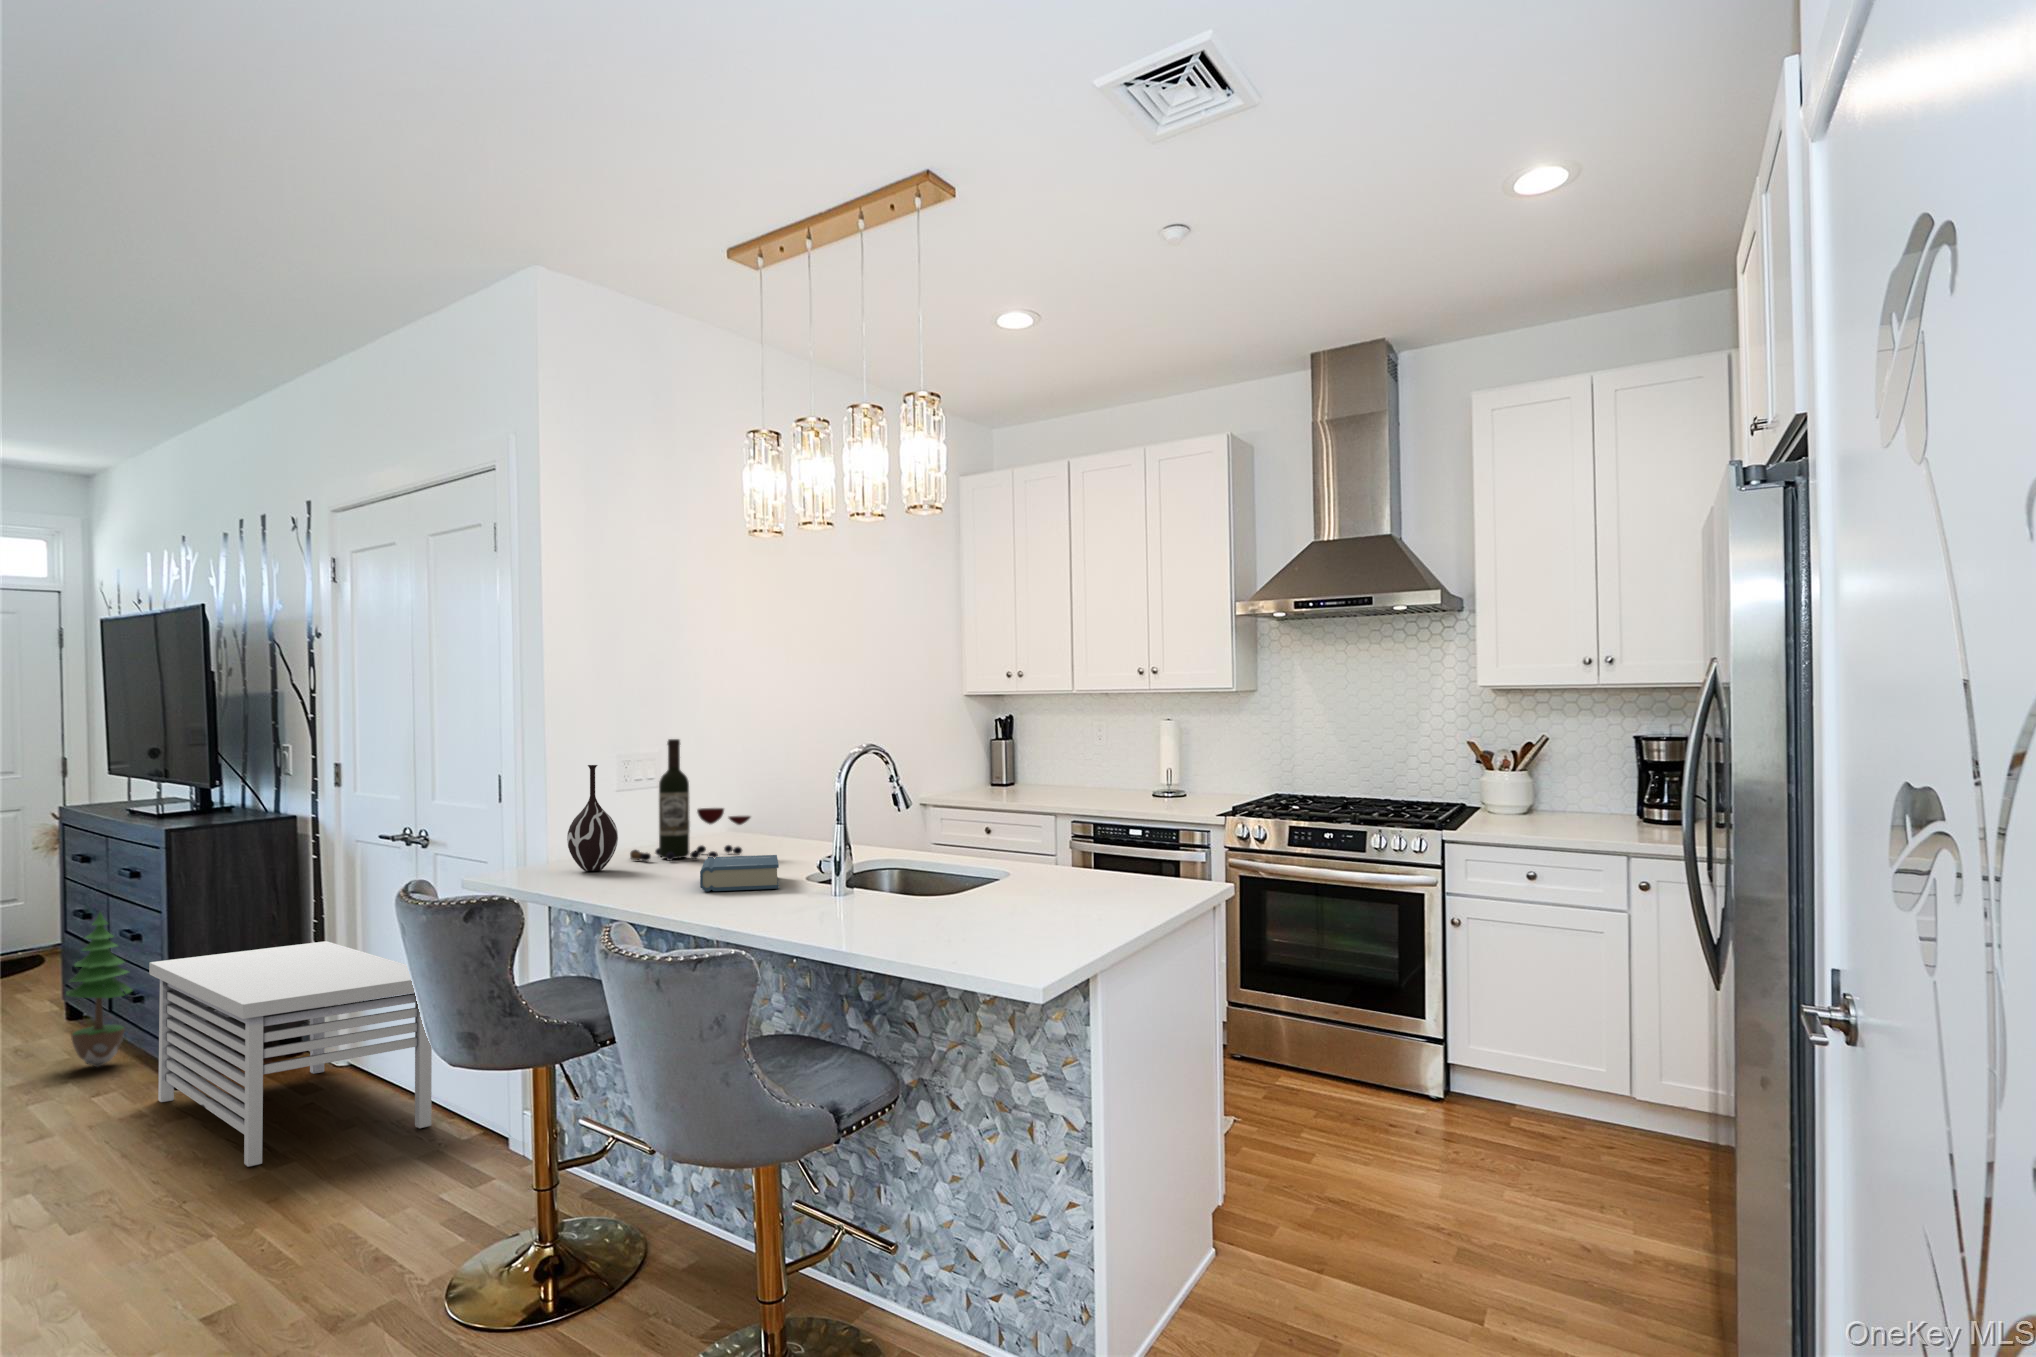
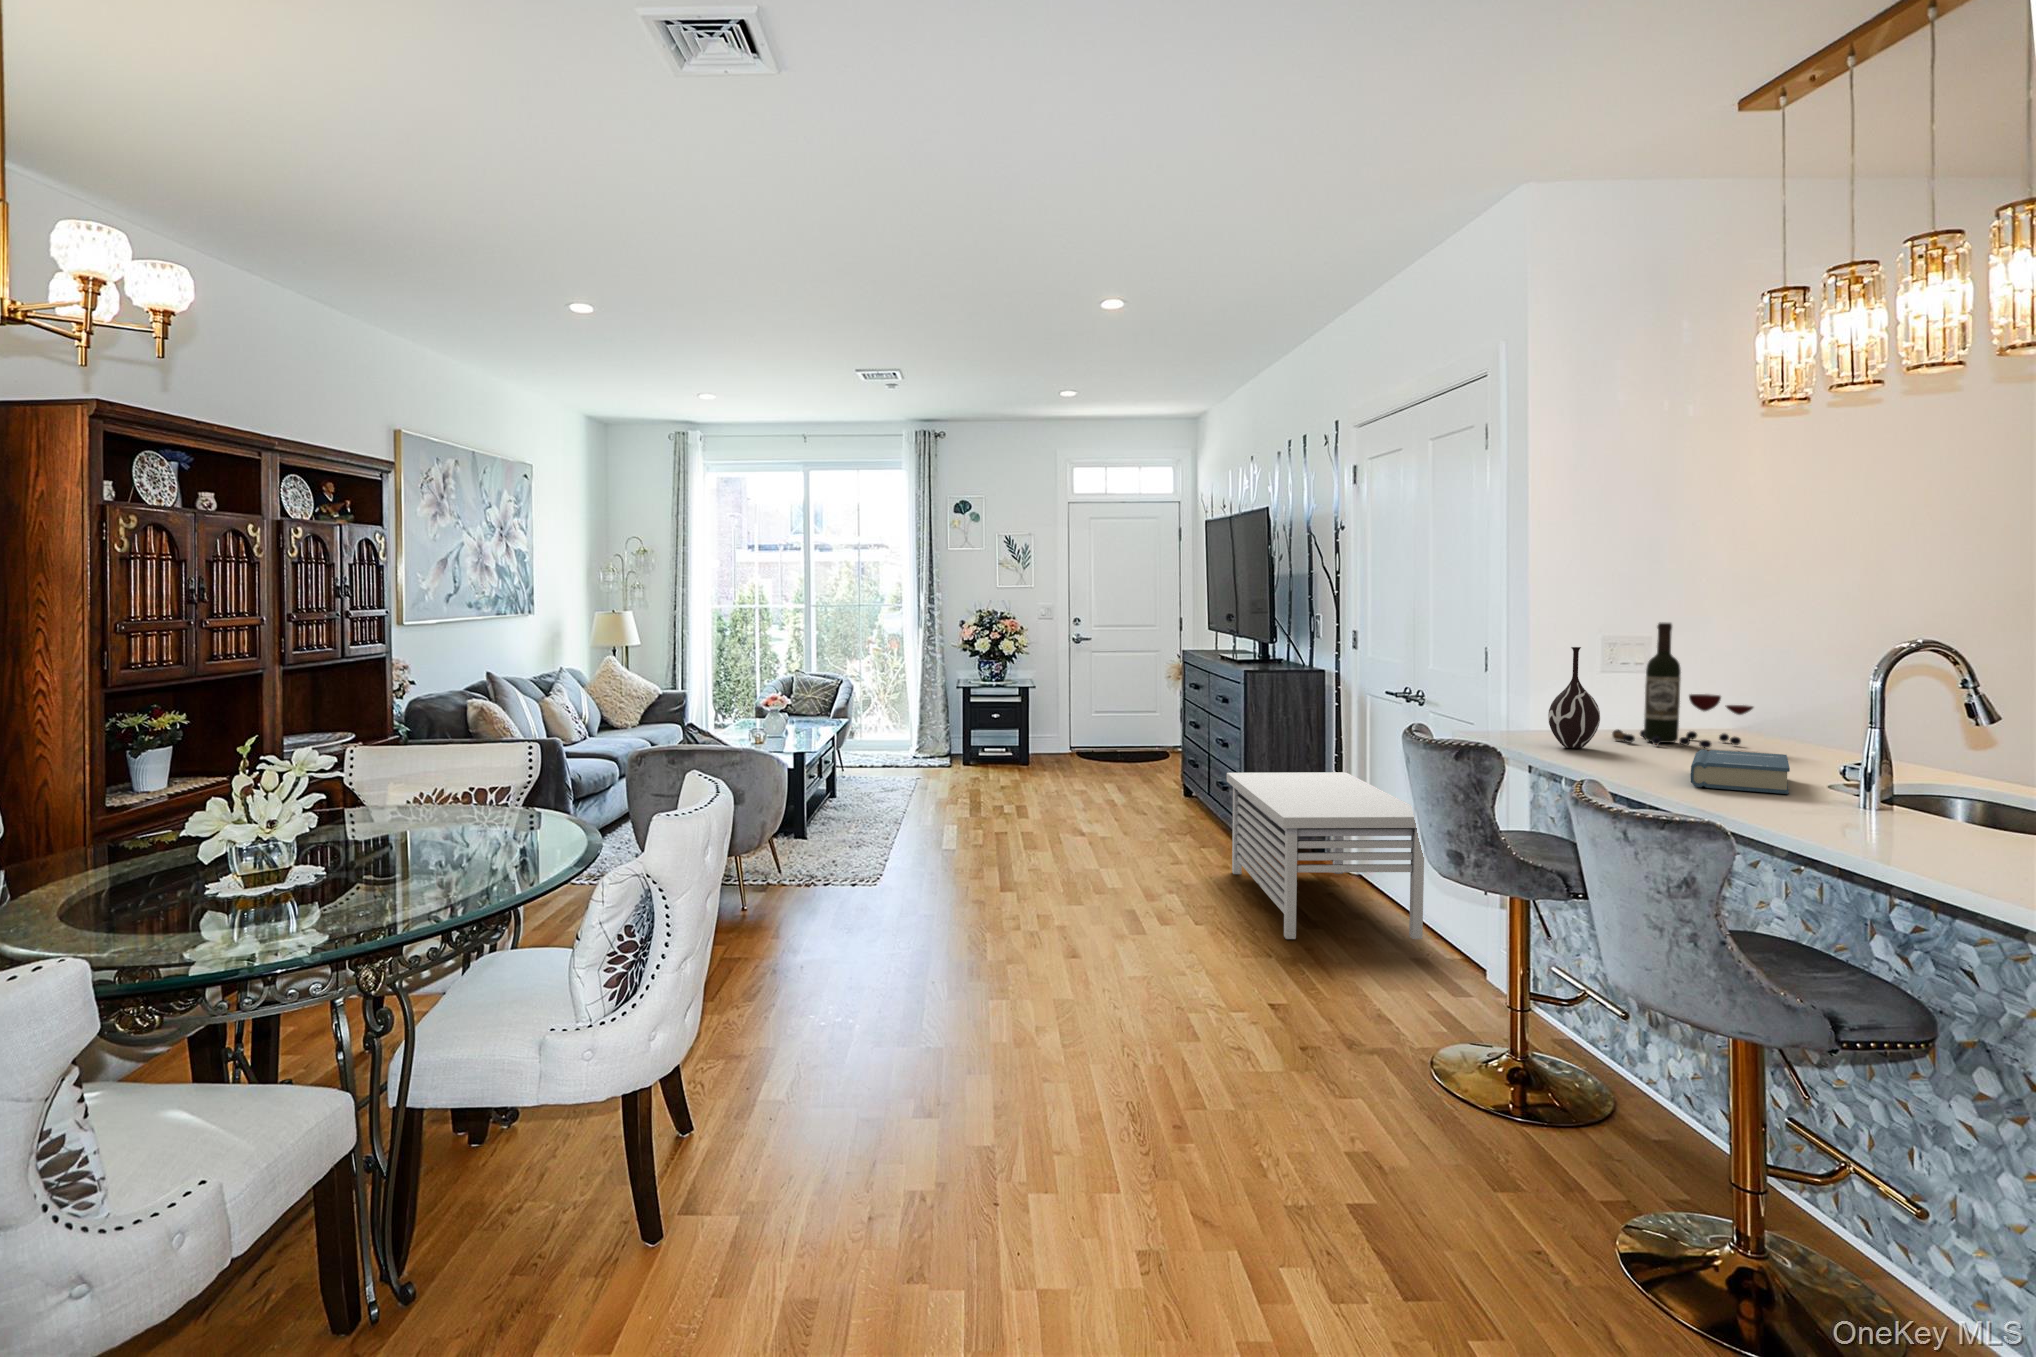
potted tree: present [66,913,132,1067] -> none [1179,730,1219,840]

